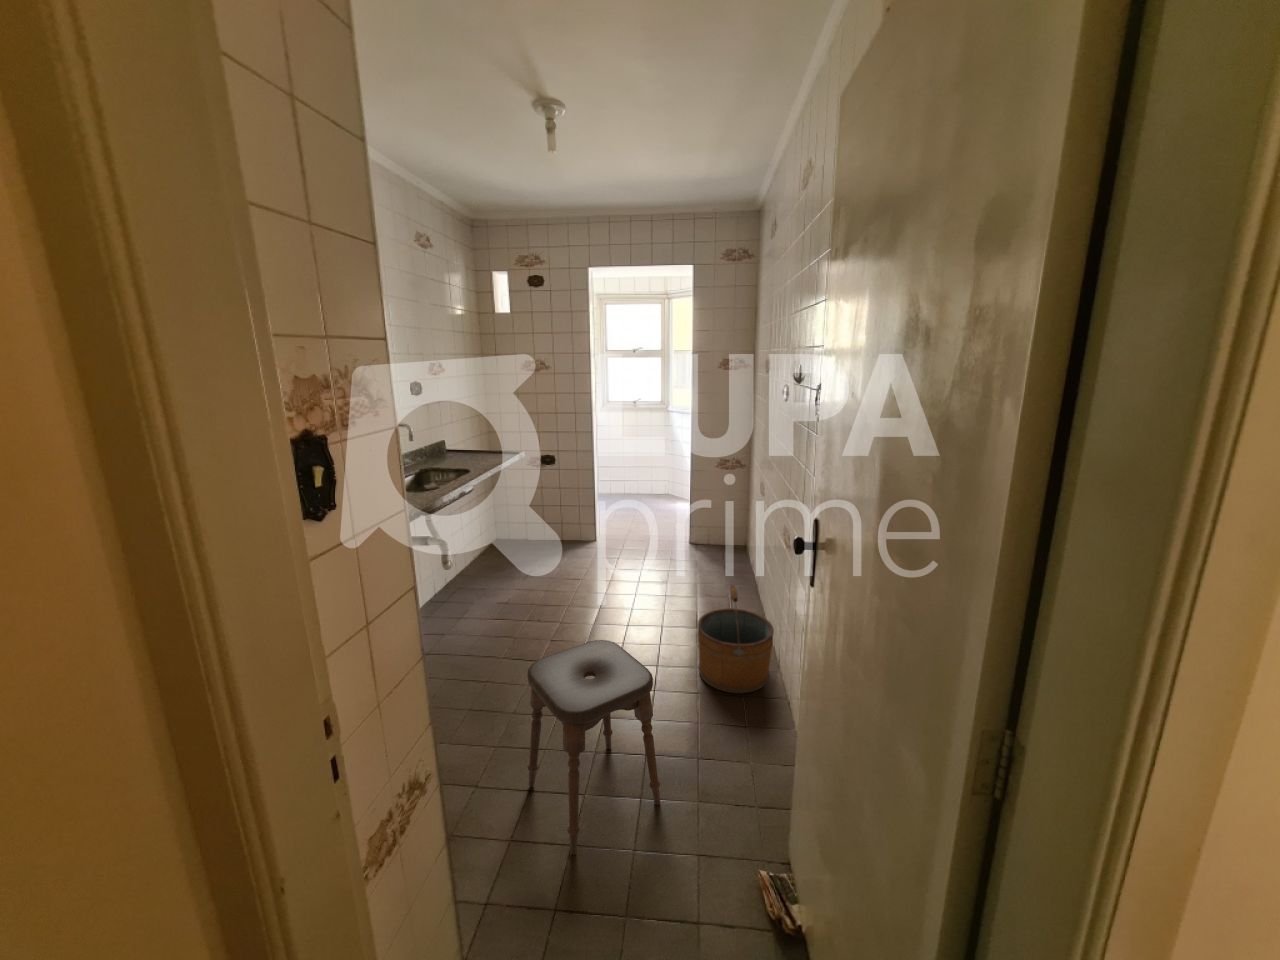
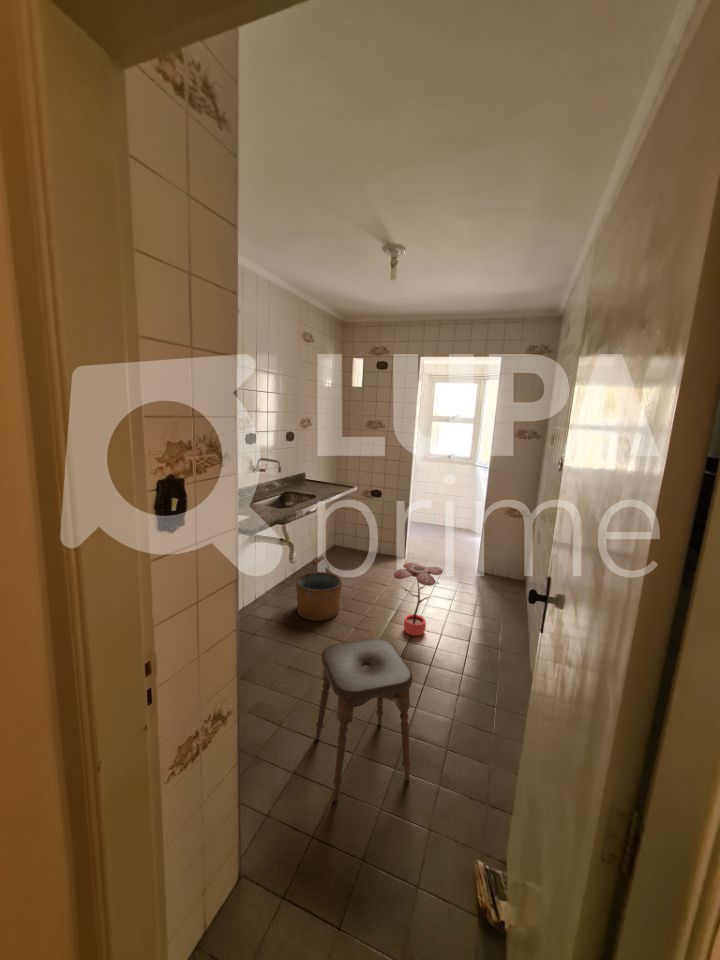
potted plant: none [593,541,654,632] -> present [394,563,443,636]
bucket: present [697,585,774,693] -> present [296,556,342,621]

